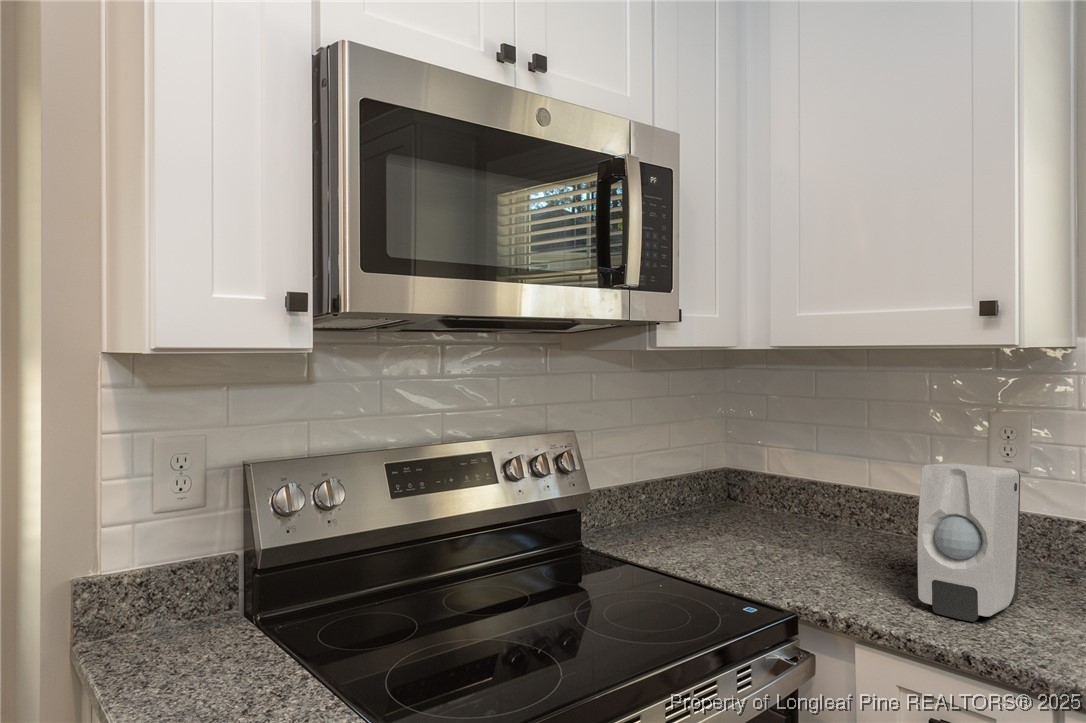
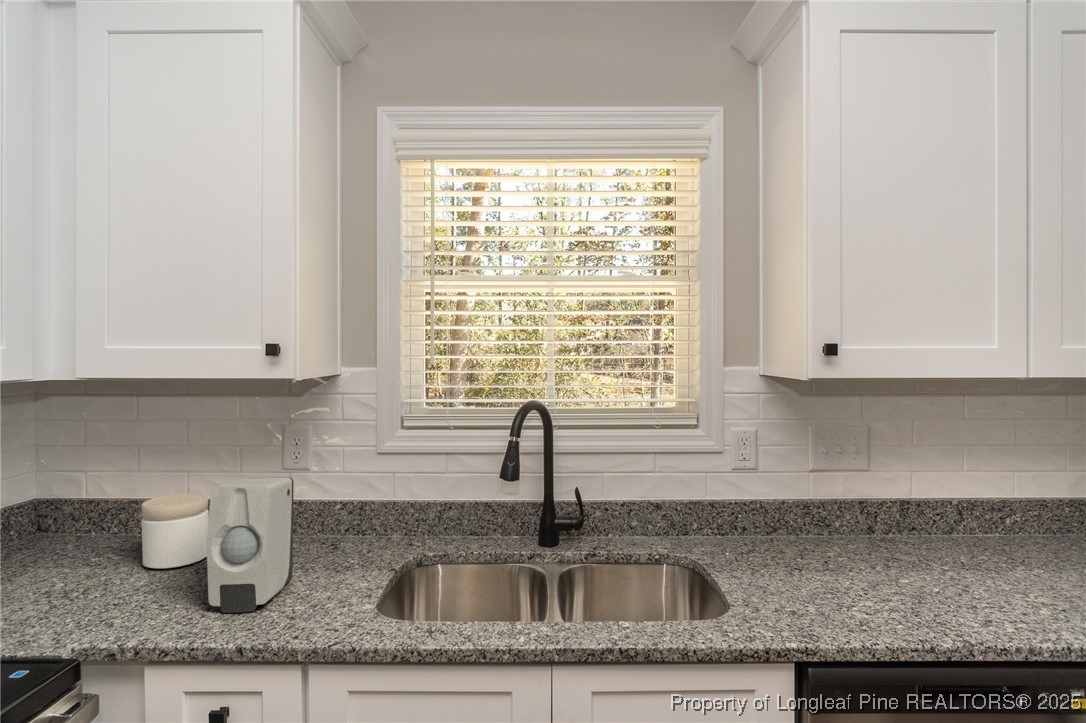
jar: none [831,478,900,557] -> present [142,493,209,569]

